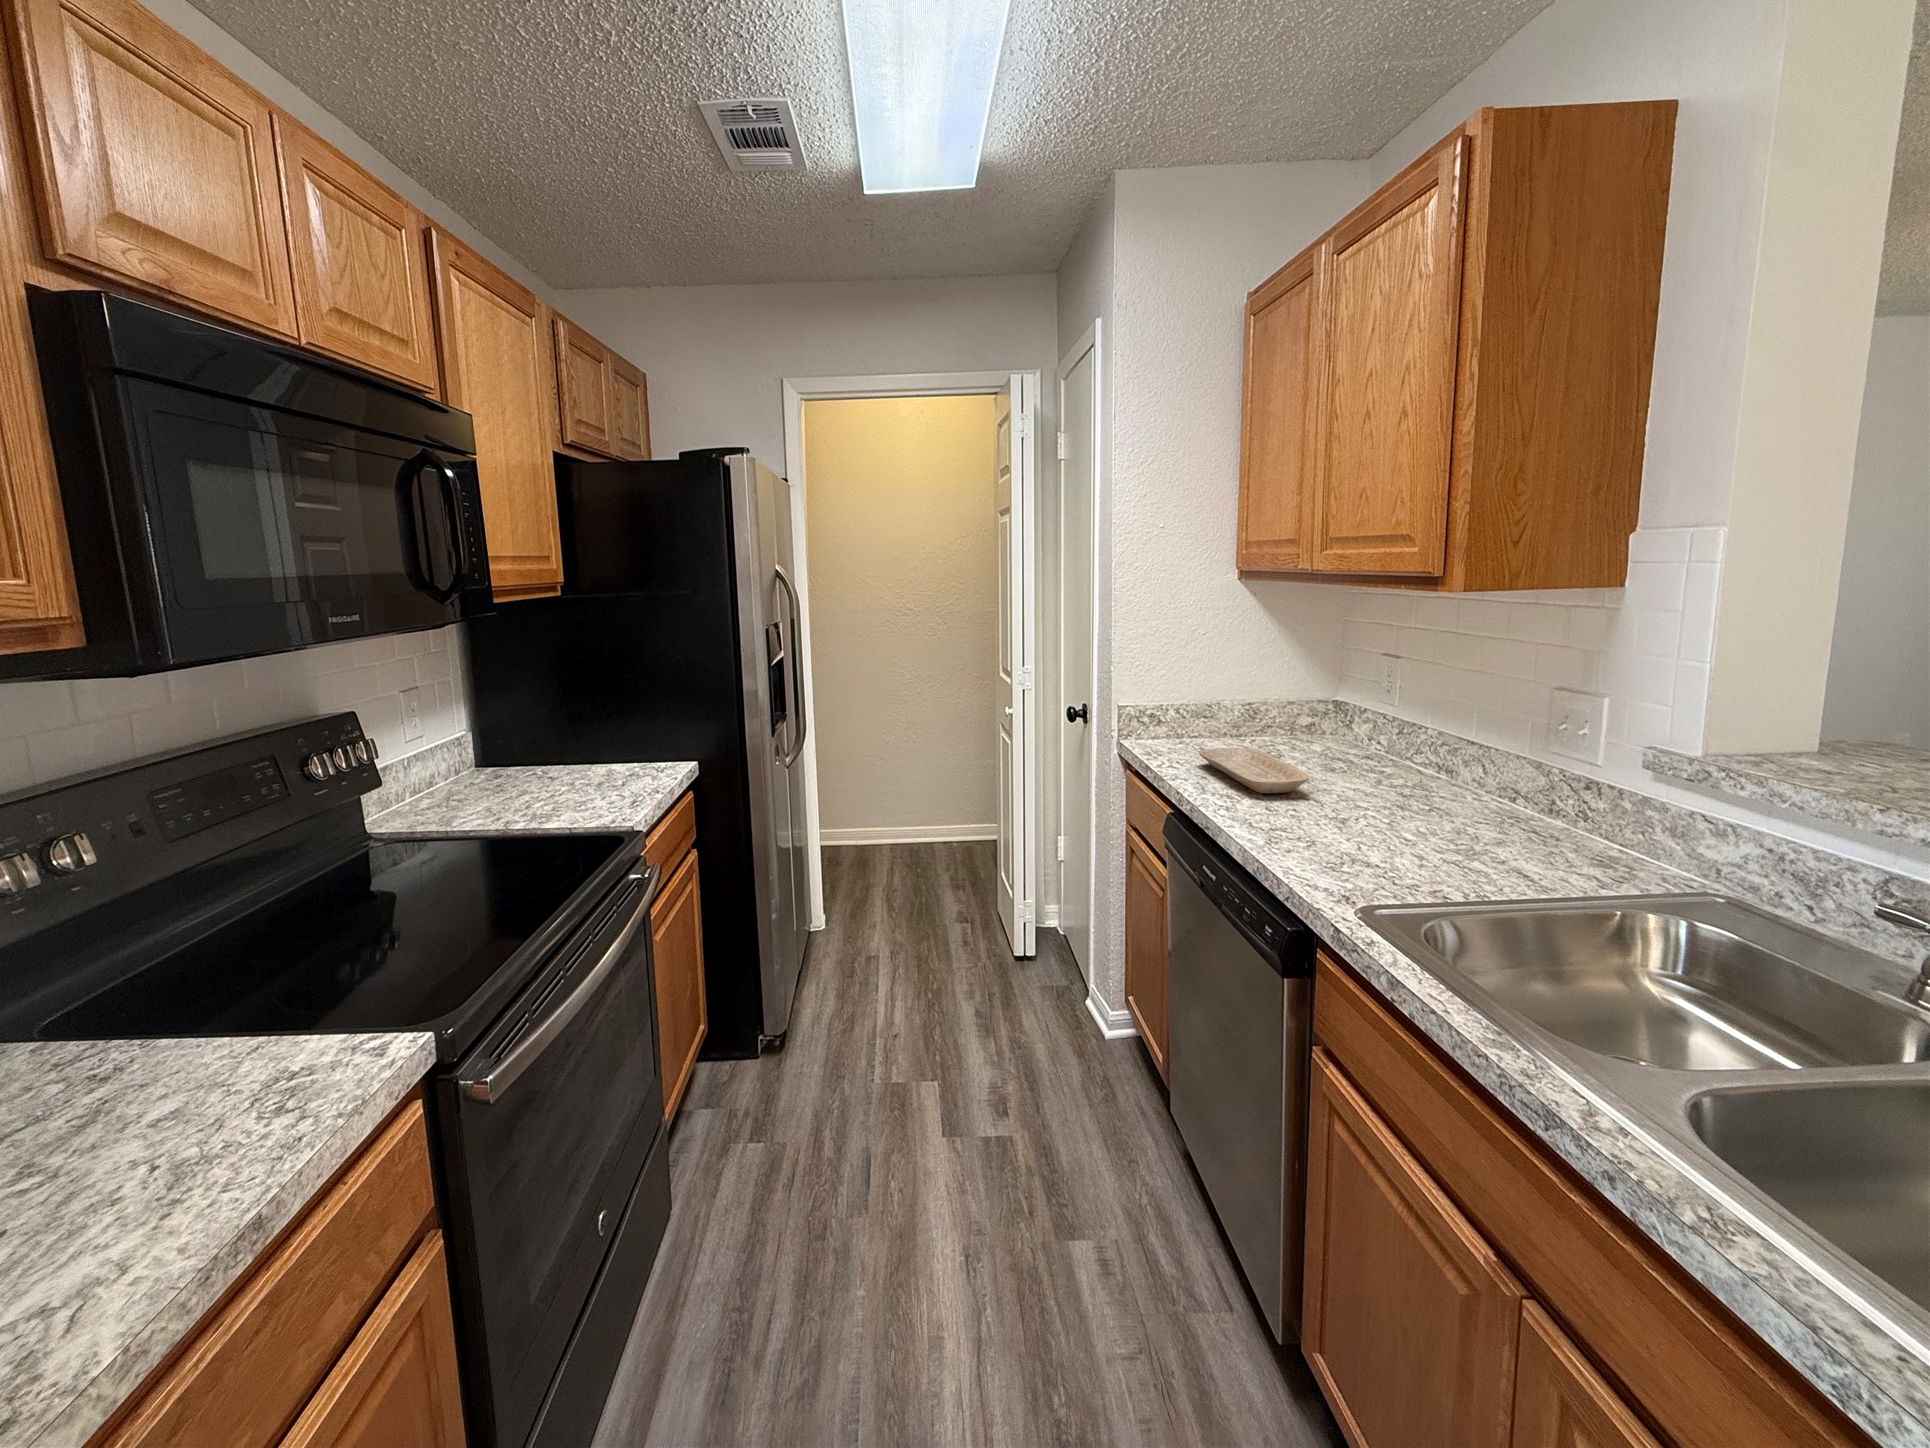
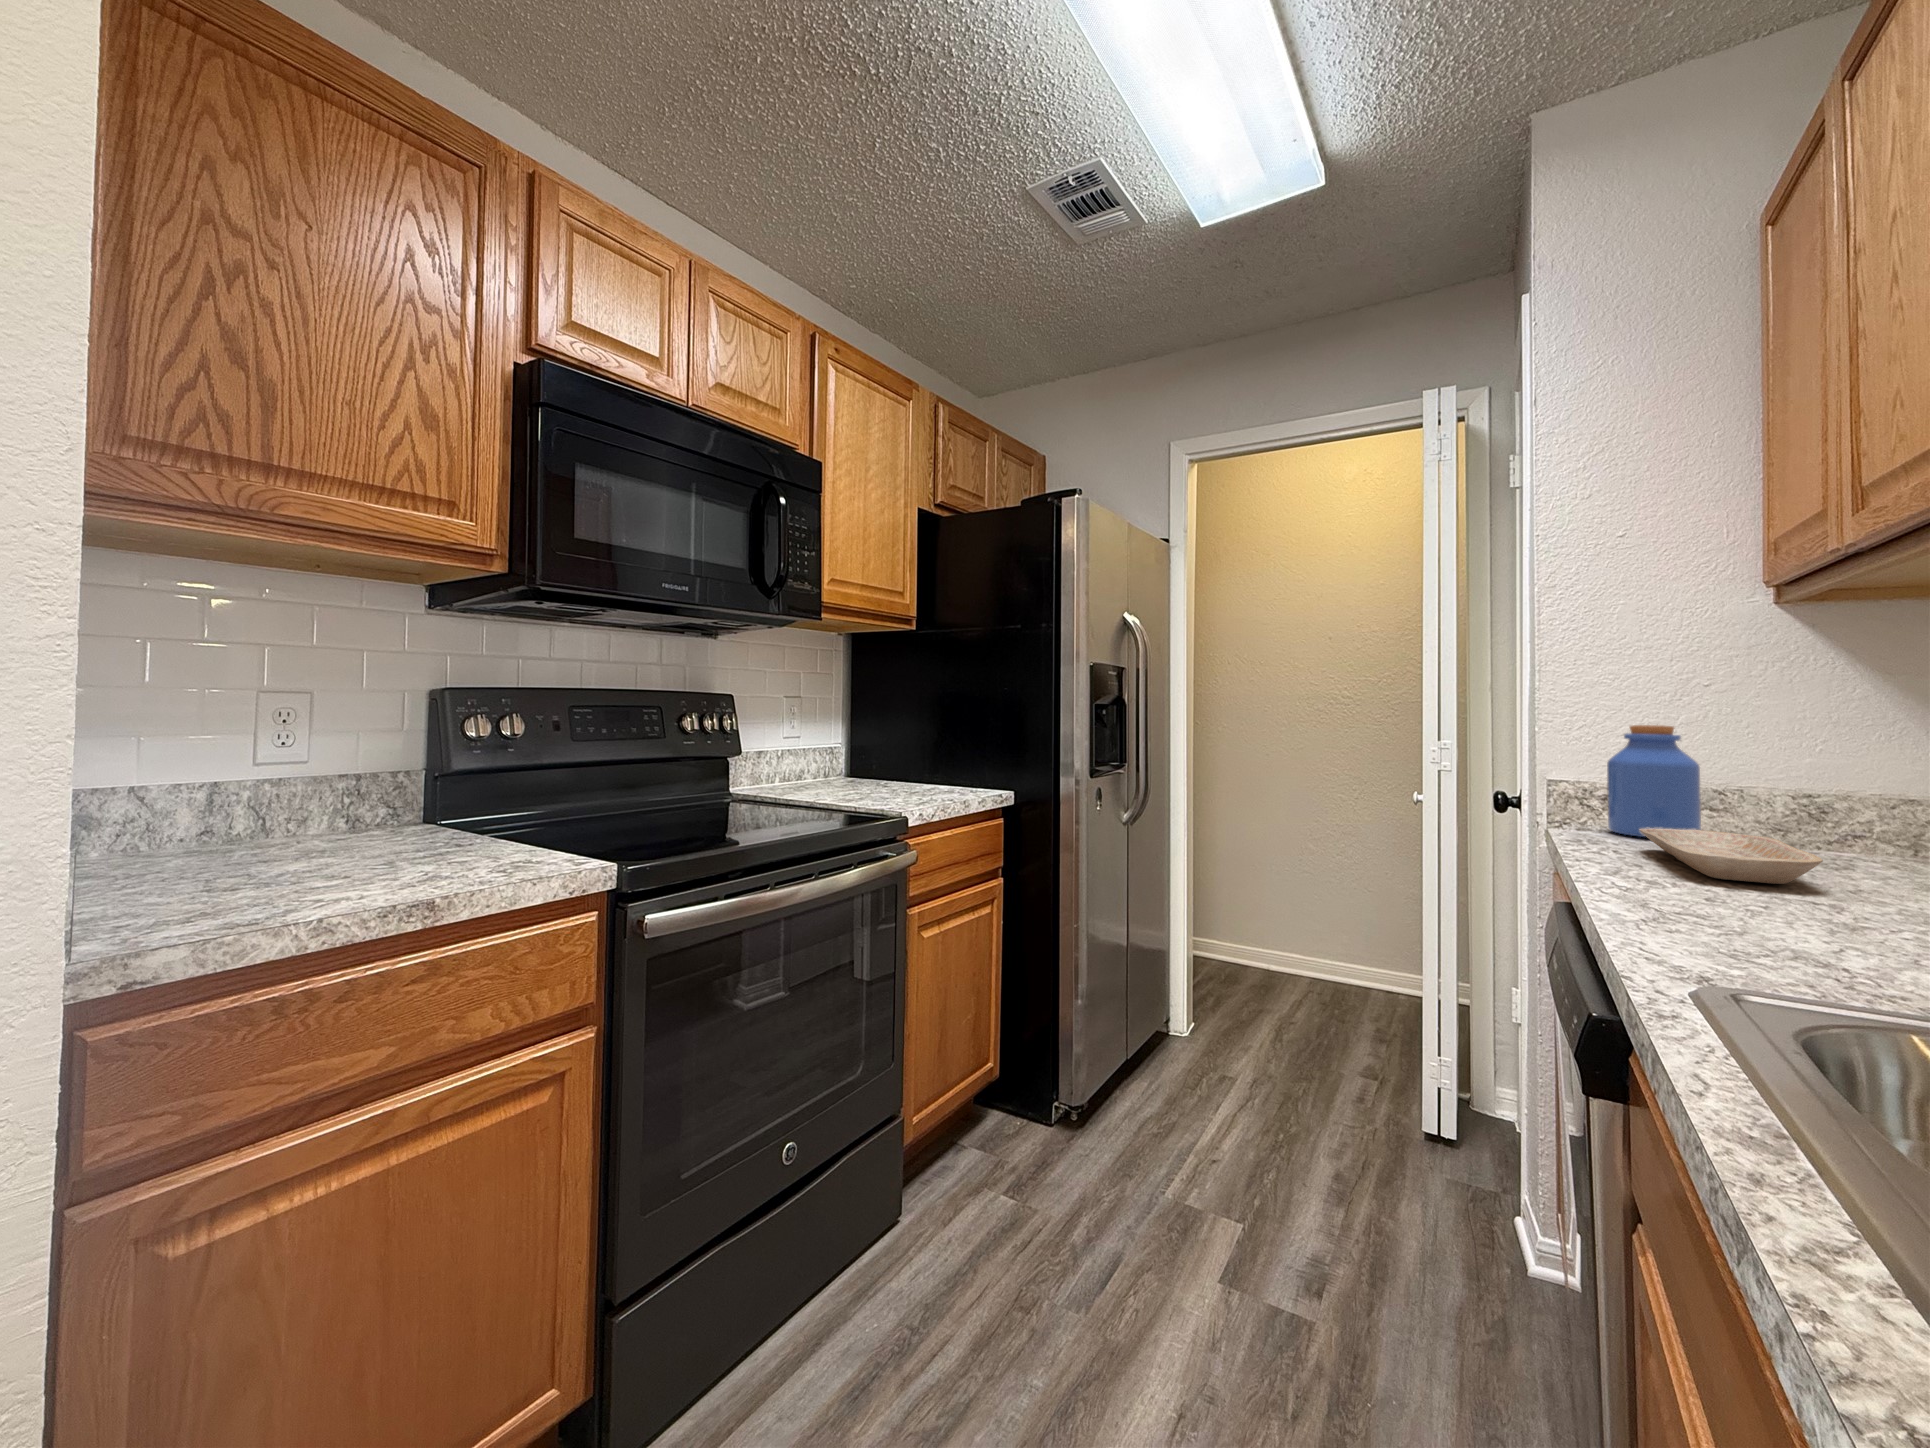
jar: none [1163,672,1213,750] -> present [1607,725,1701,837]

